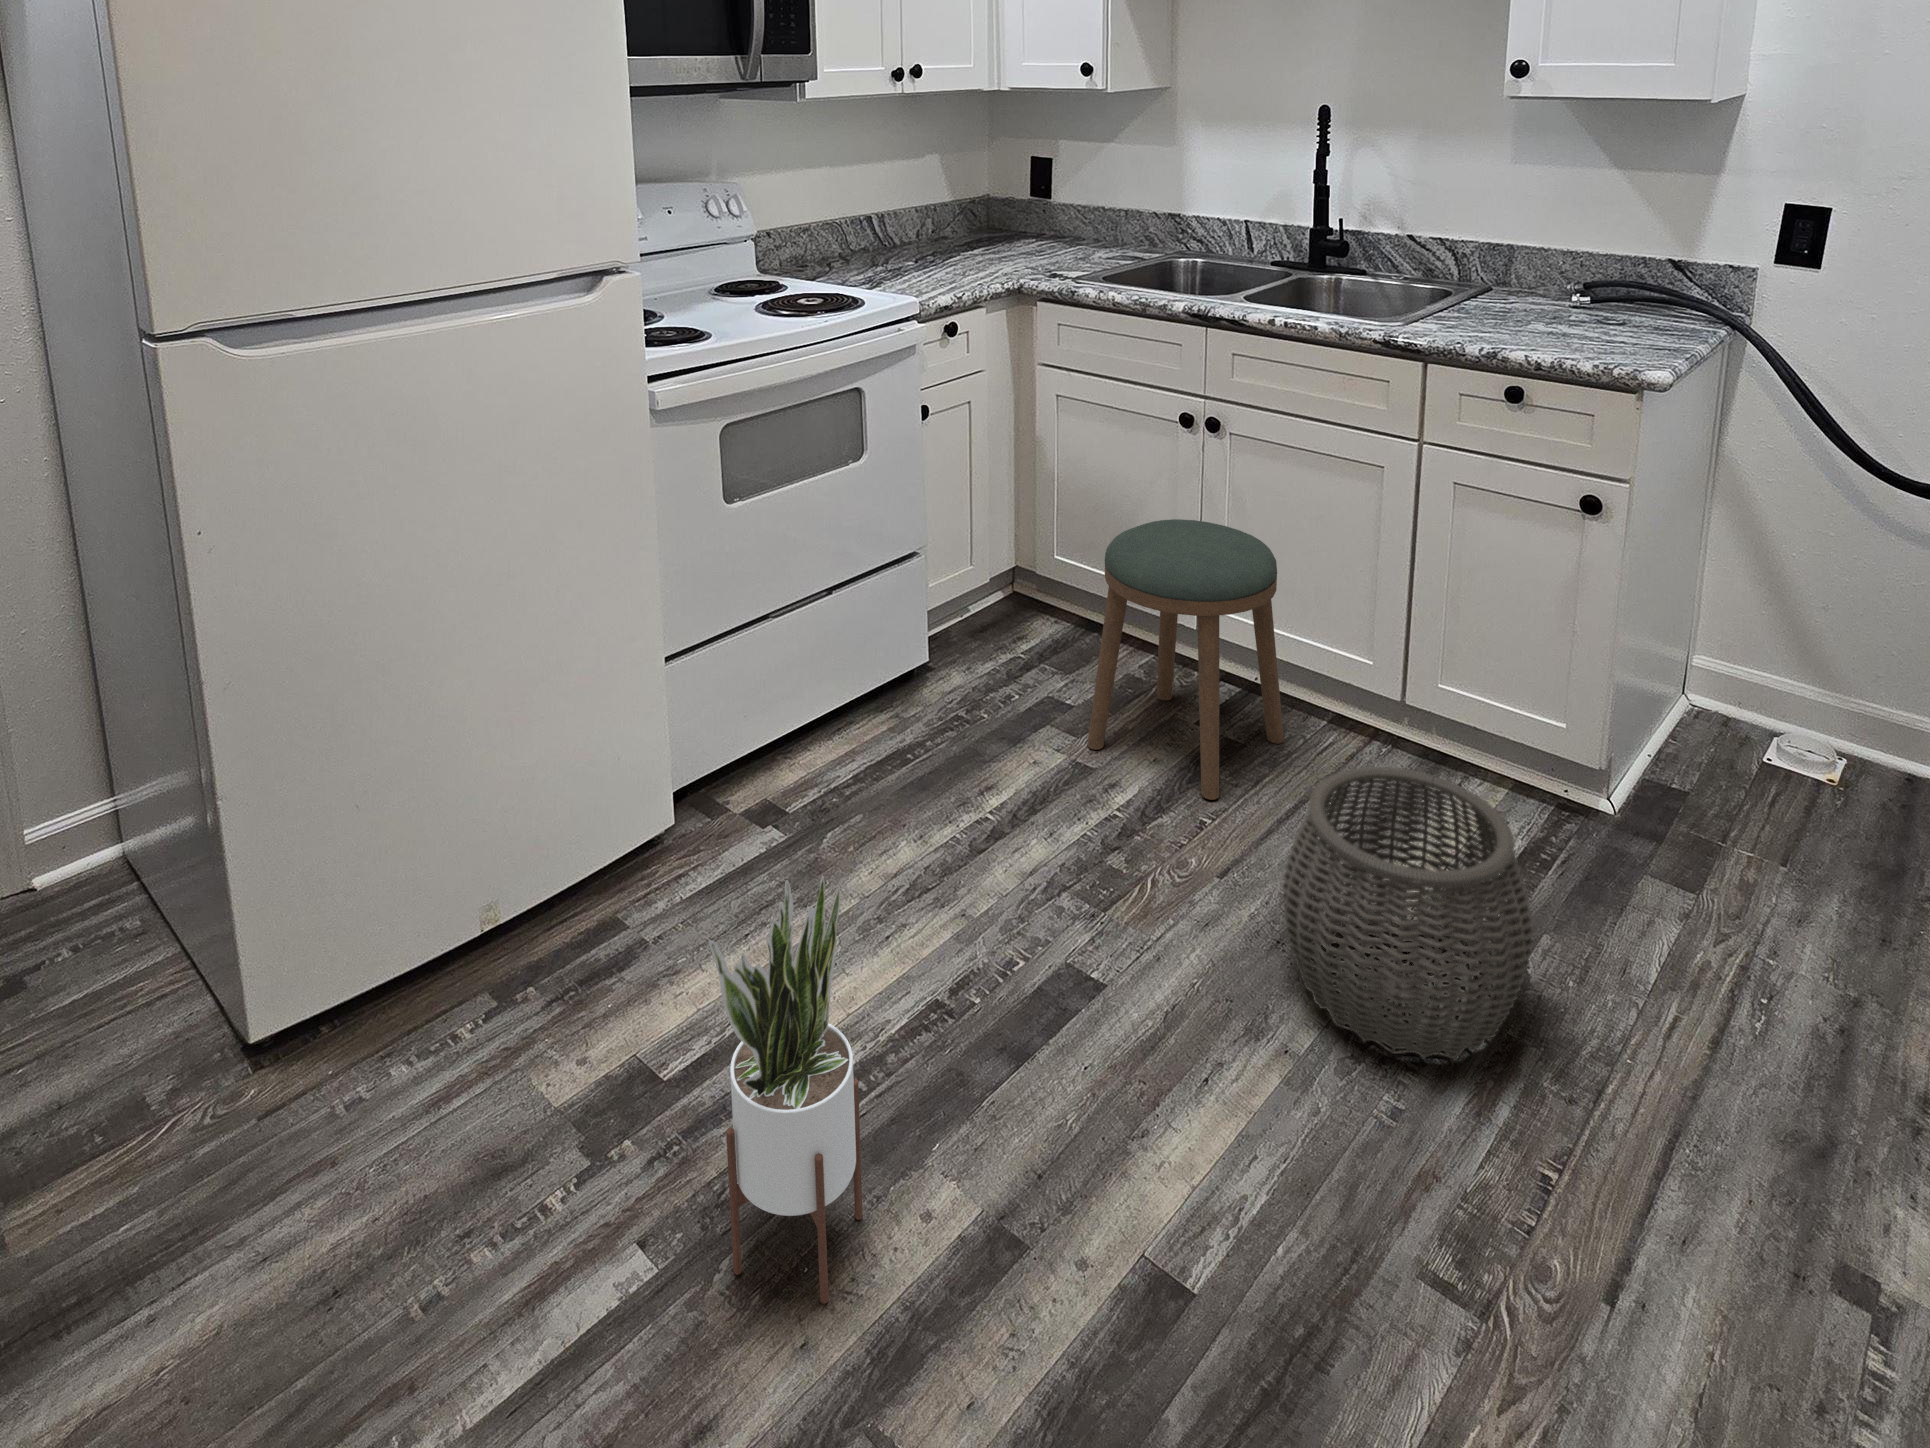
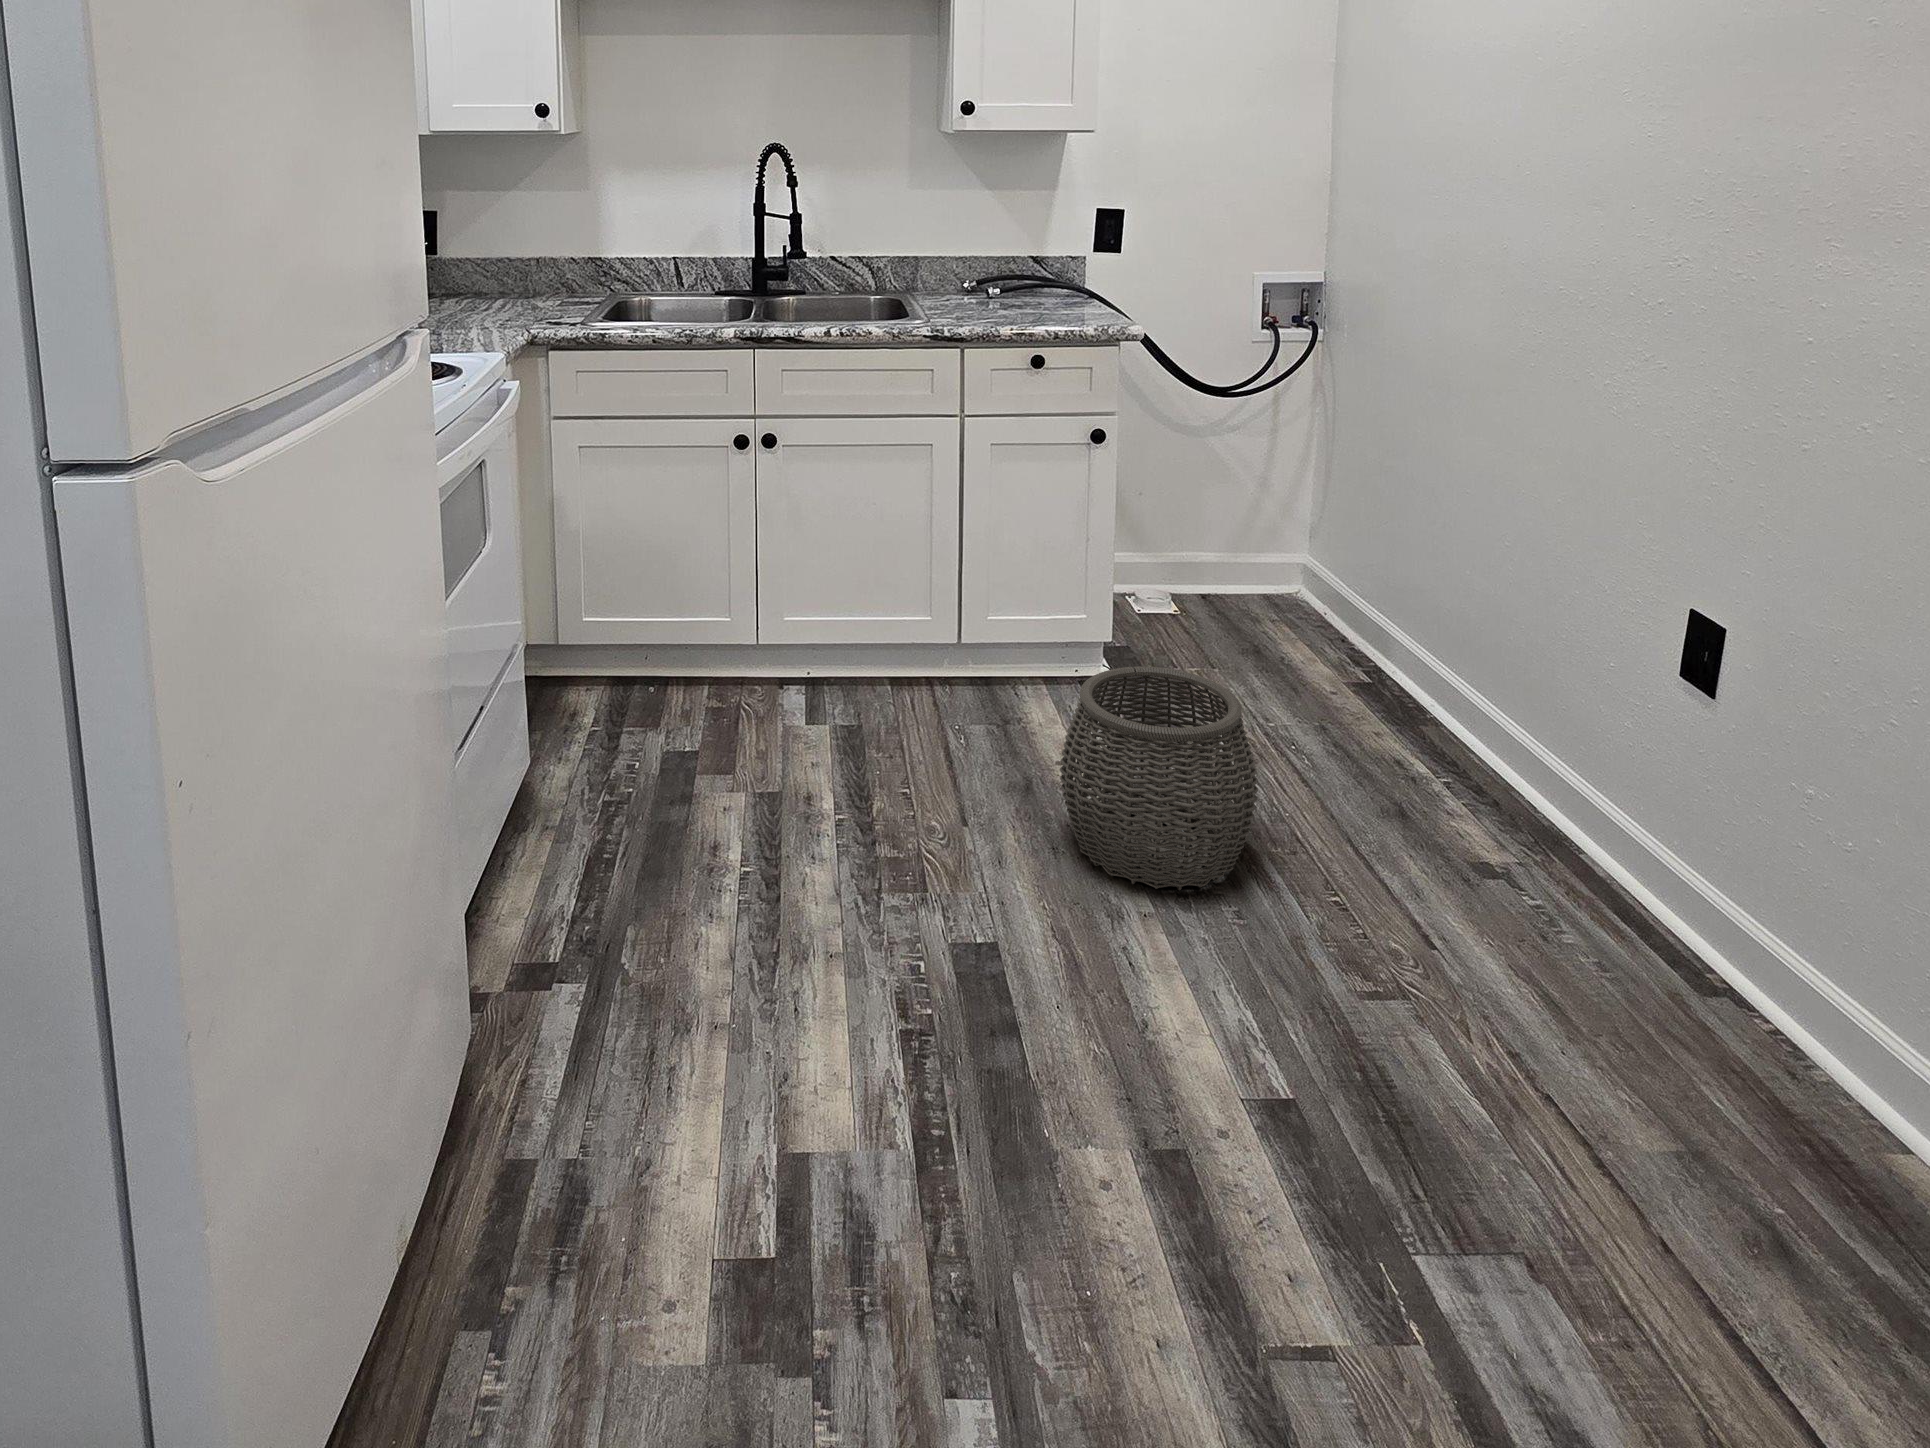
stool: present [1087,519,1284,800] -> none [737,532,900,785]
potted plant: present [709,875,863,1304] -> none [983,873,1134,1340]

